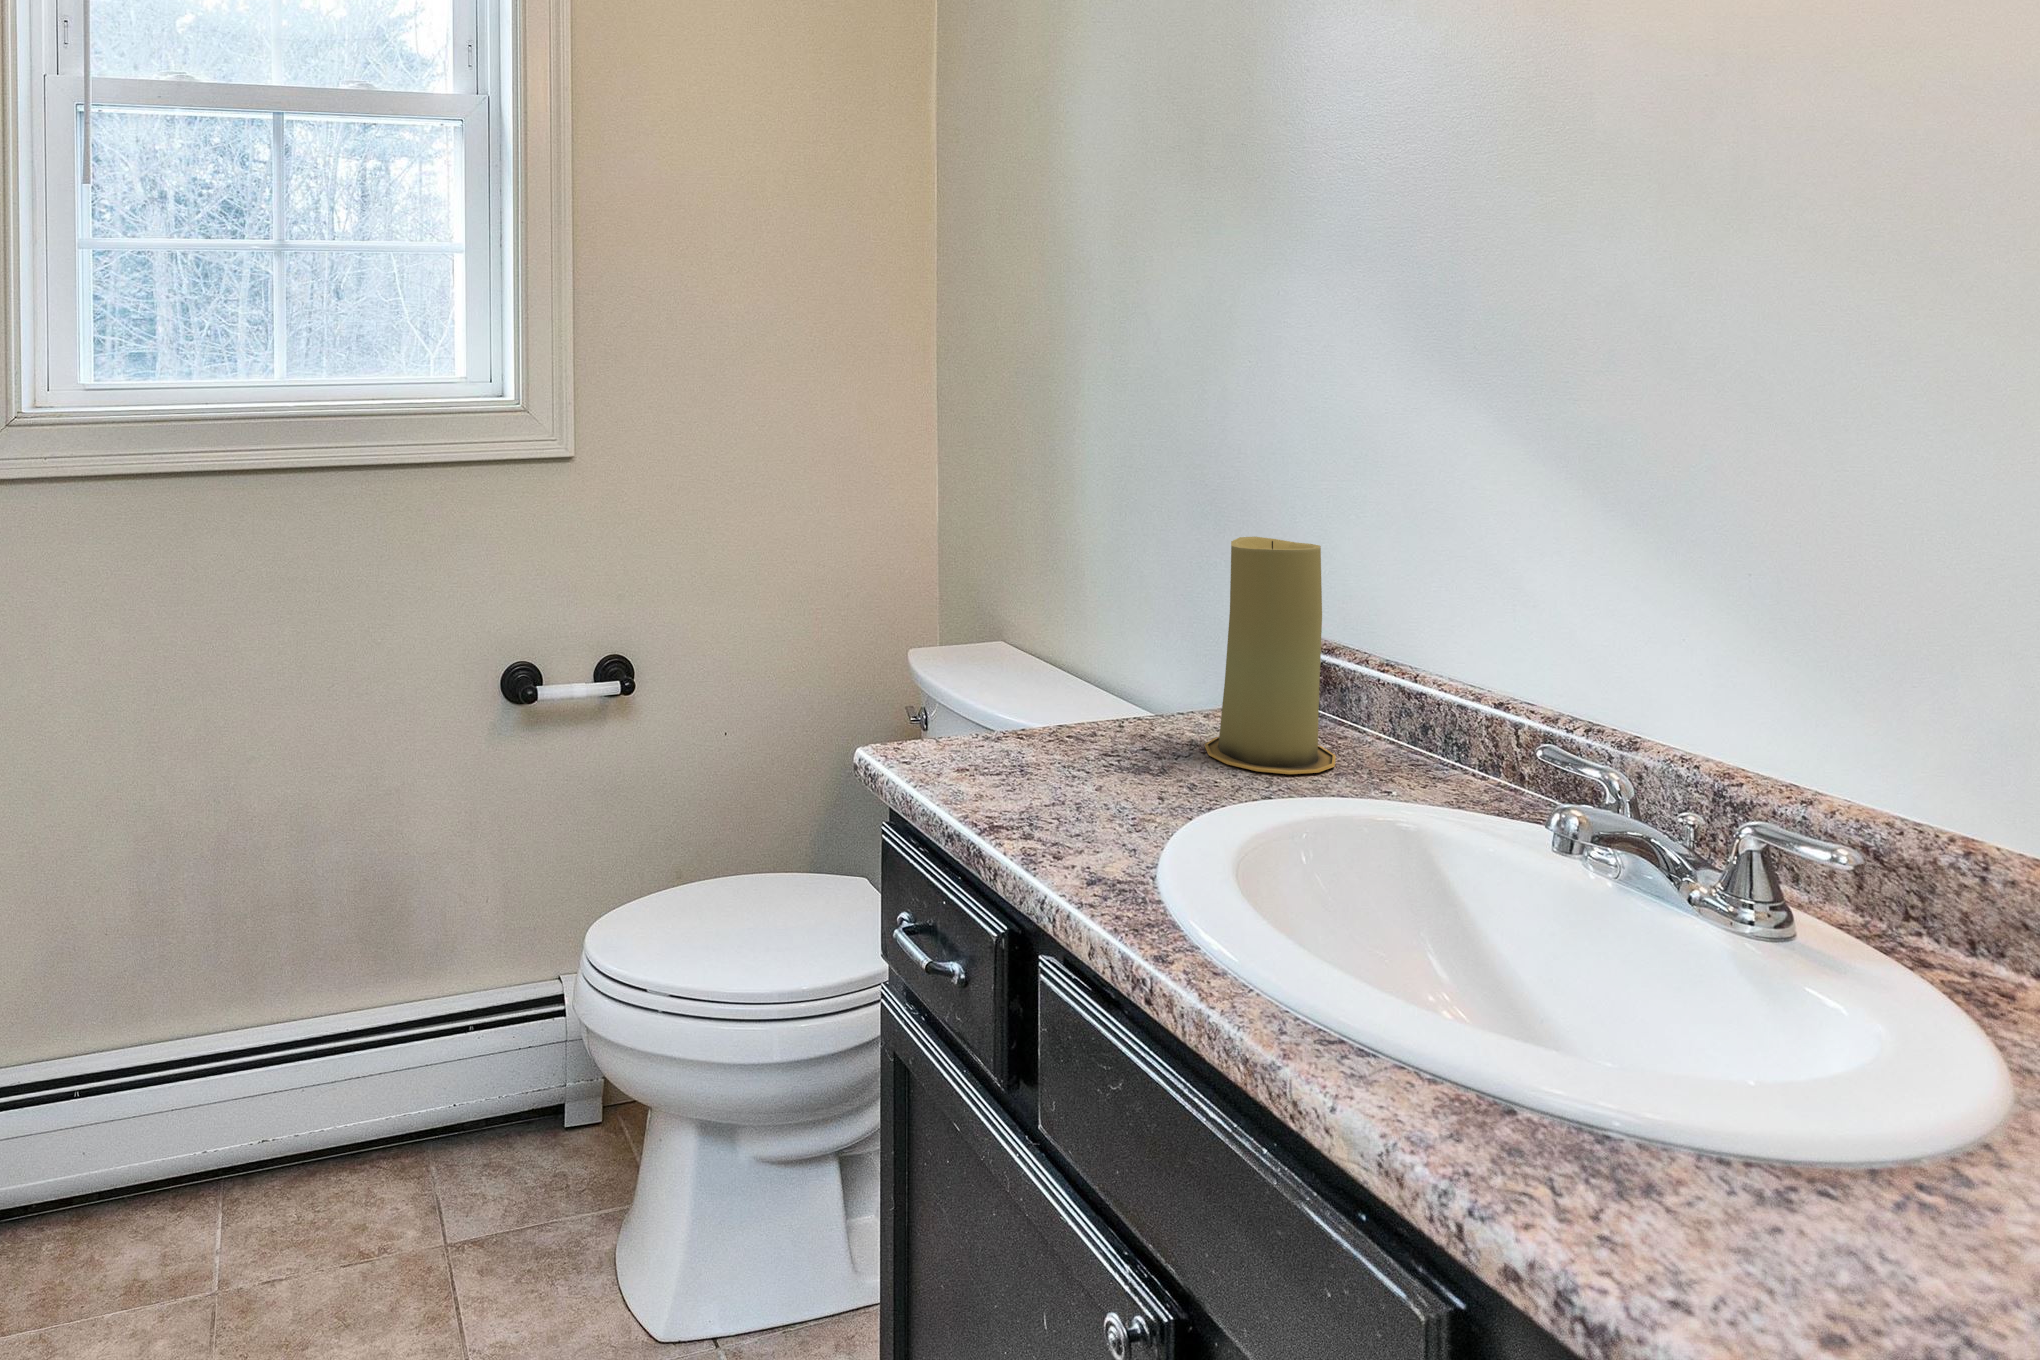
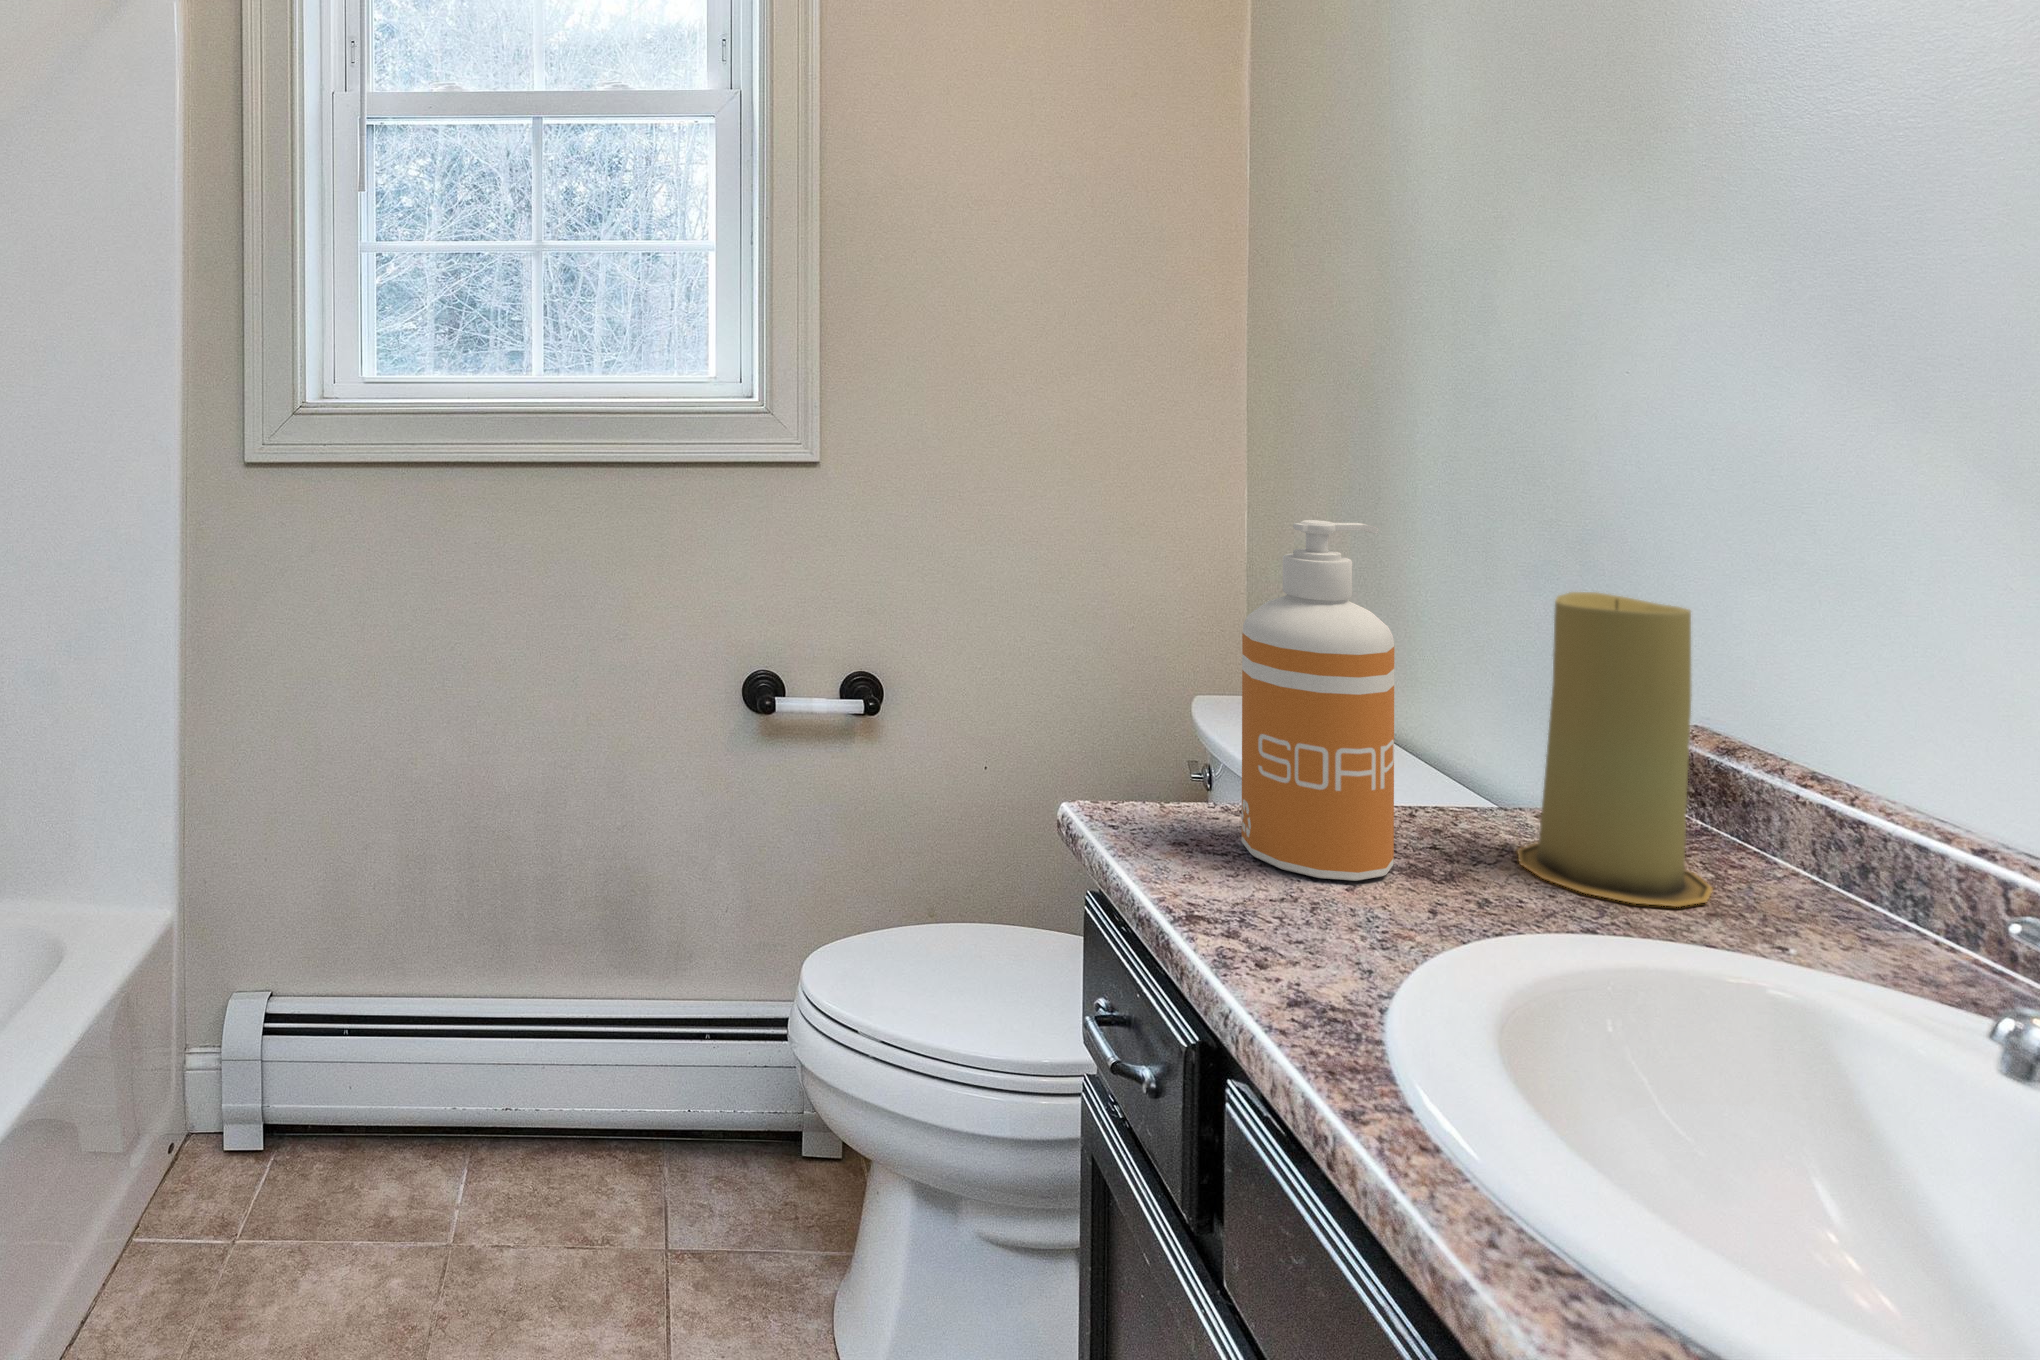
soap dispenser: none [1012,491,1127,785] -> present [1242,520,1394,881]

